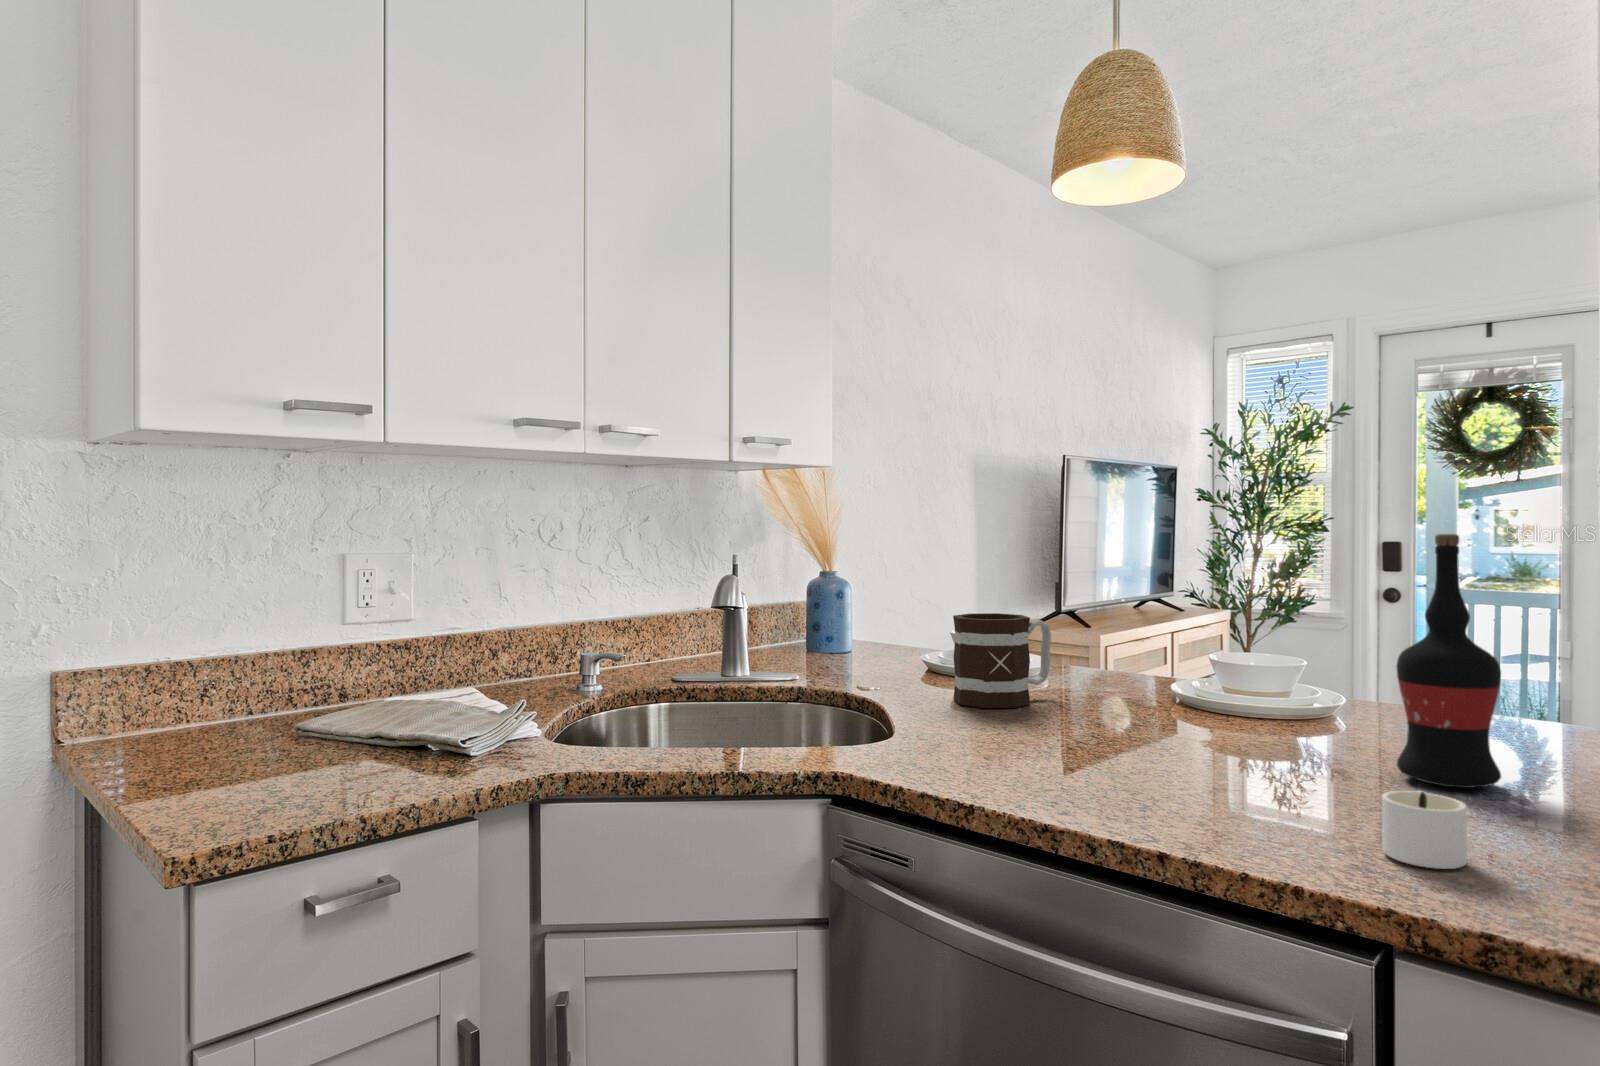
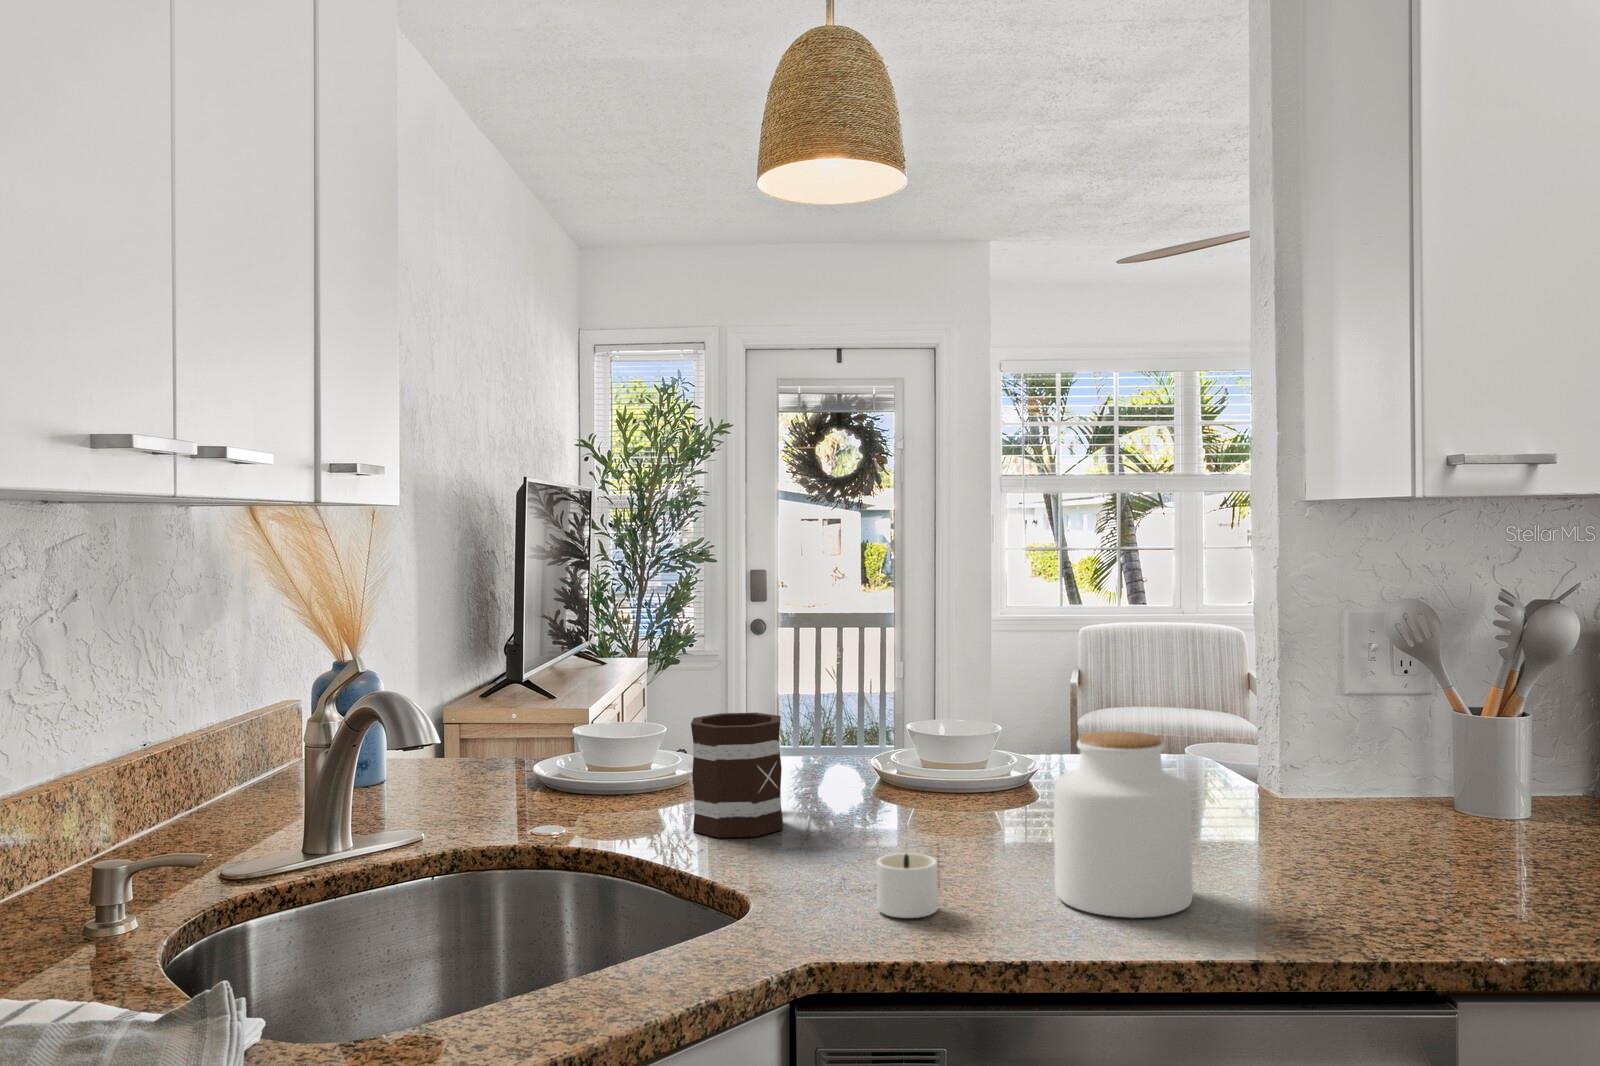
wine bottle: present [1396,534,1501,788] -> none [1204,610,1289,838]
jar: none [1095,634,1233,809] -> present [1054,731,1193,918]
candle: present [1382,791,1467,869] -> present [877,853,938,918]

